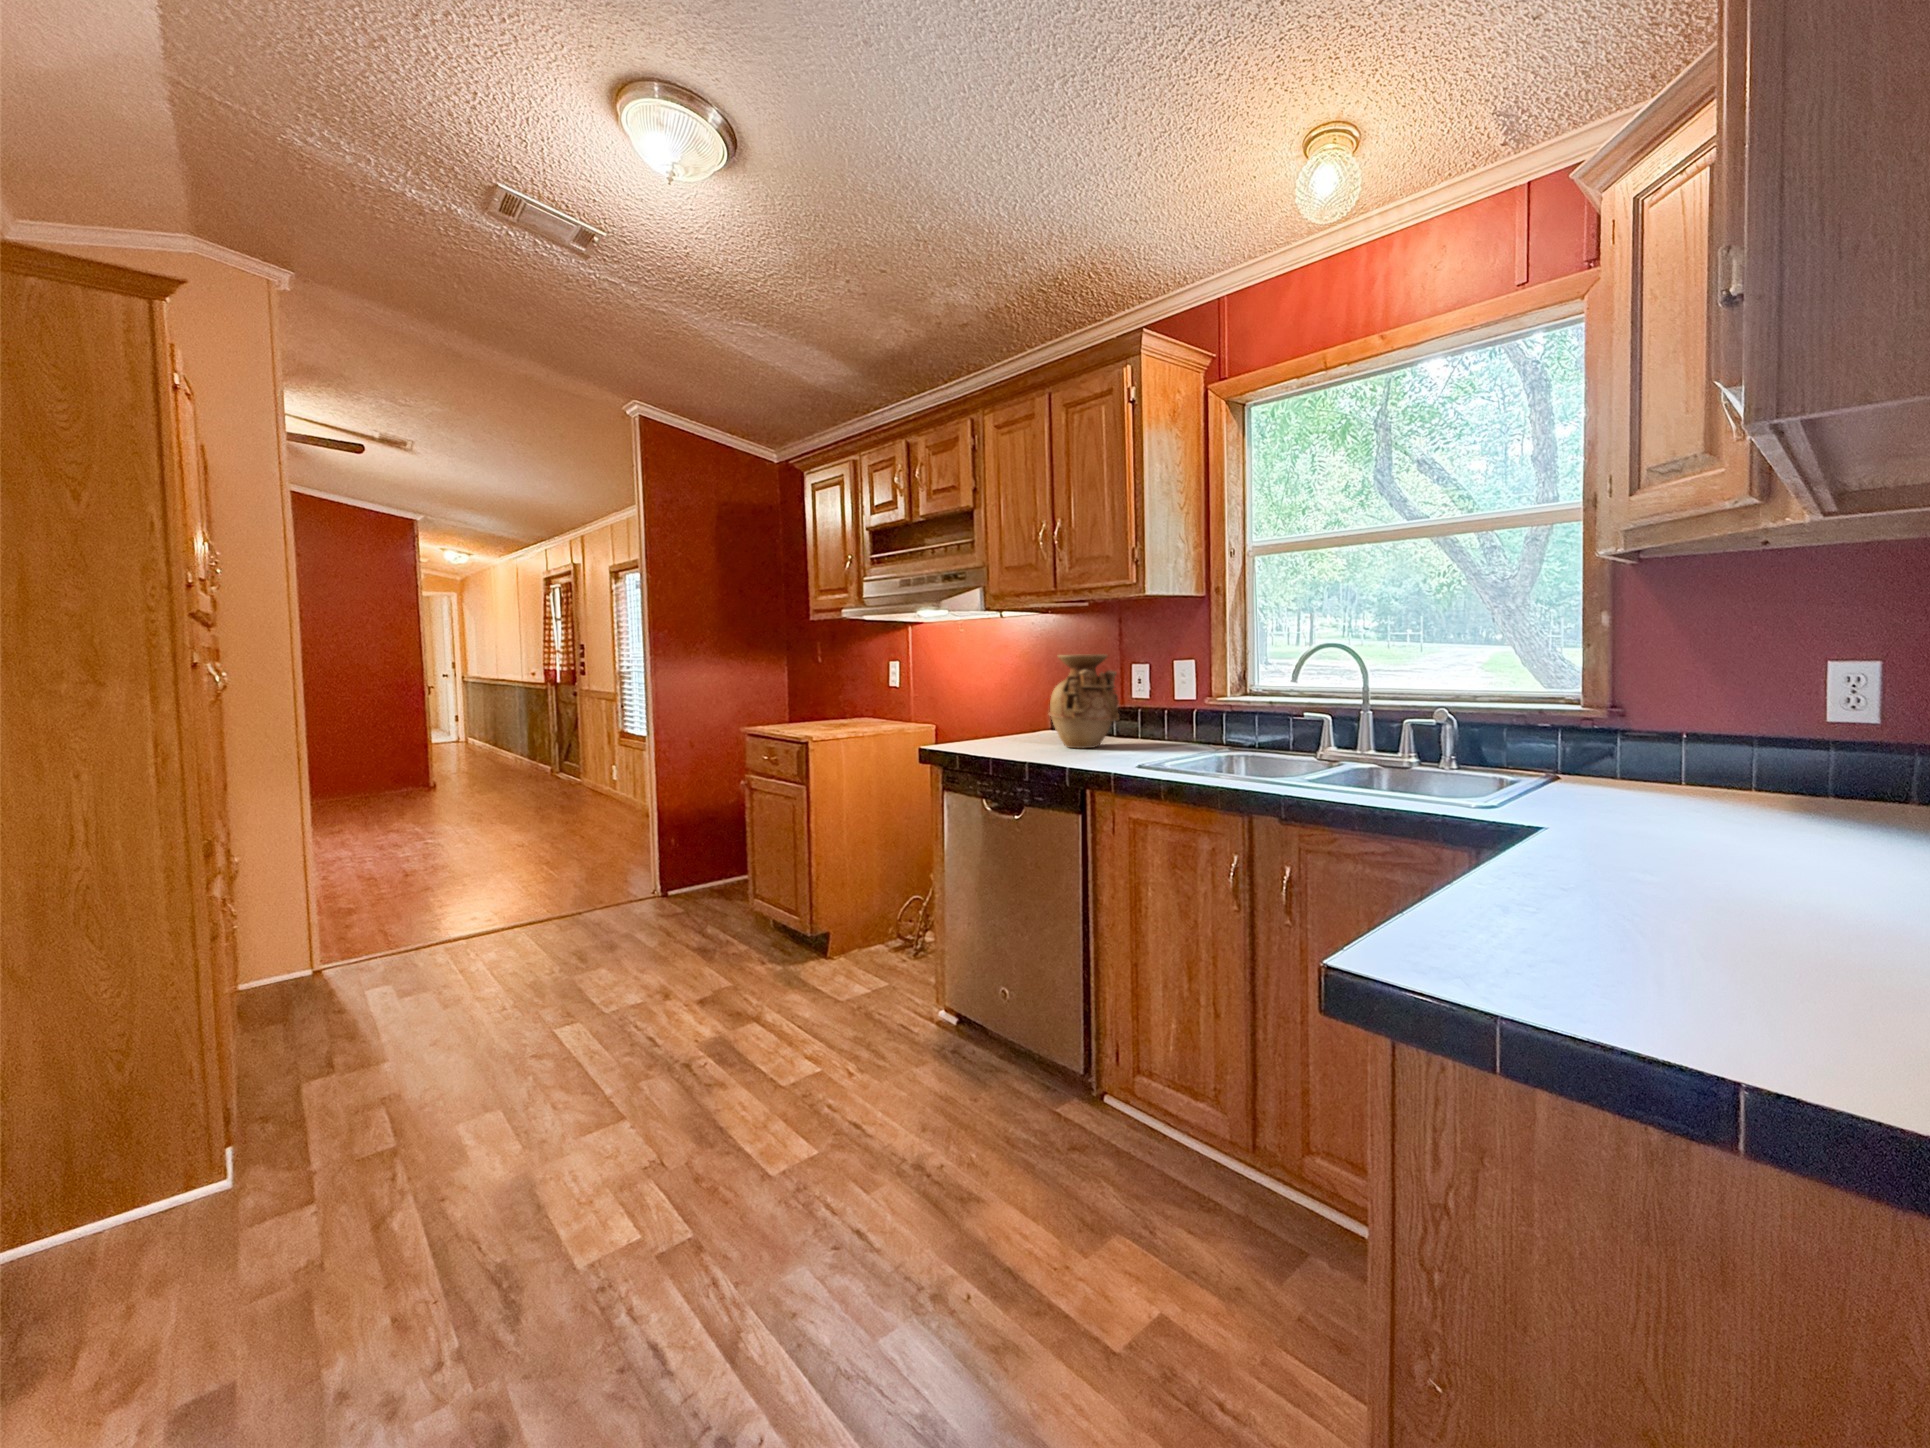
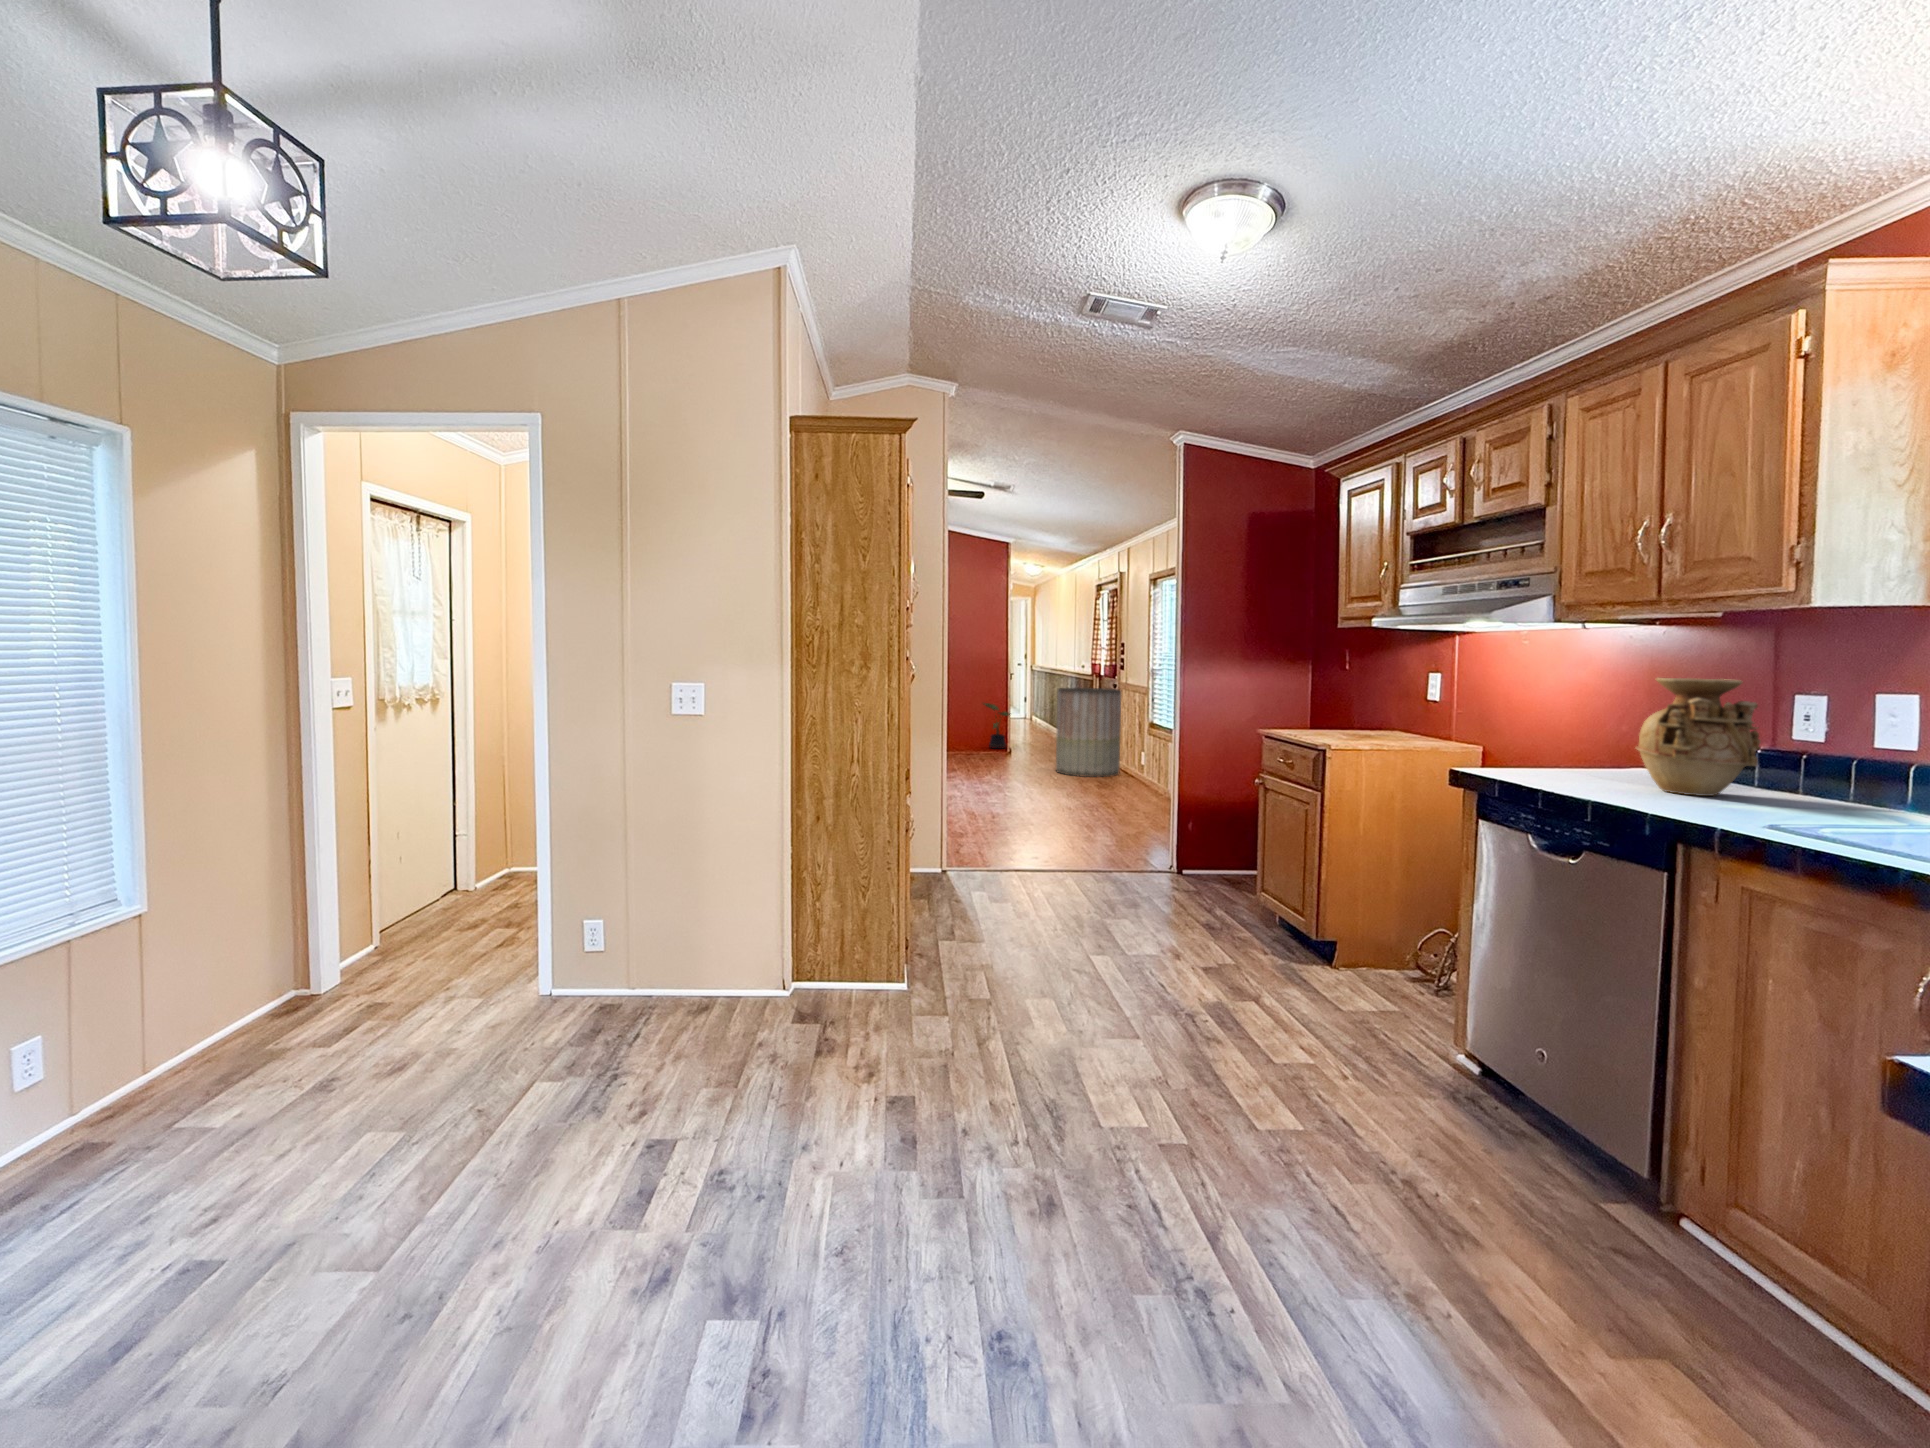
trash can: none [498,698,587,806] -> present [1056,688,1121,777]
potted plant: none [382,728,433,786] -> present [984,703,1010,749]

